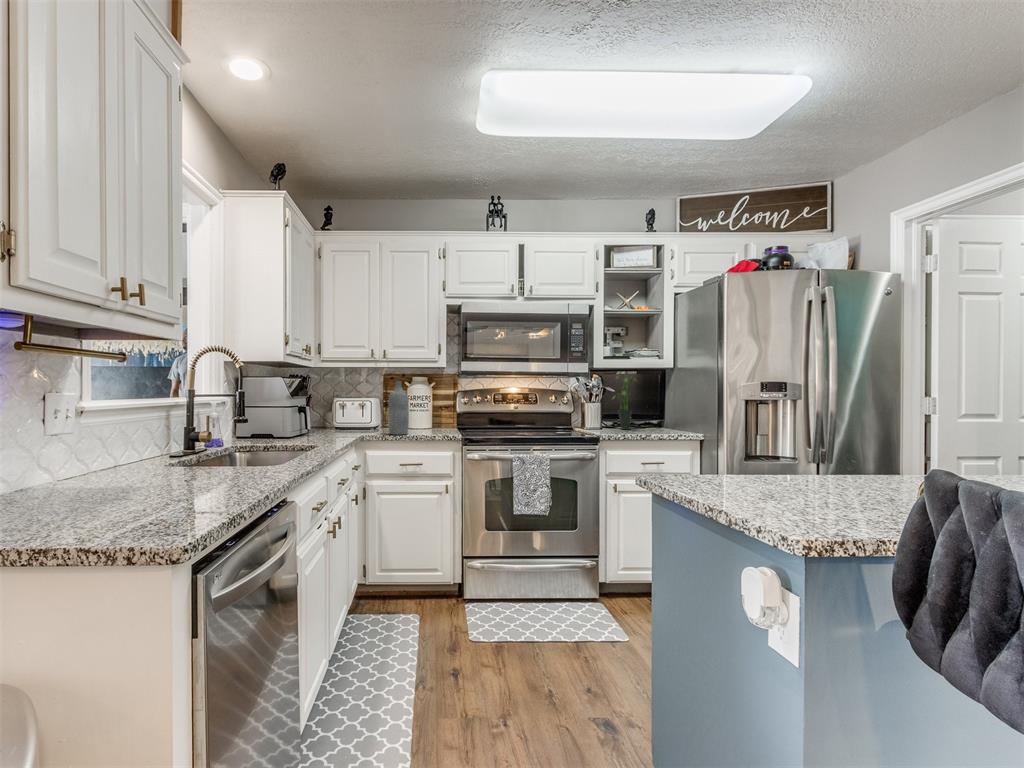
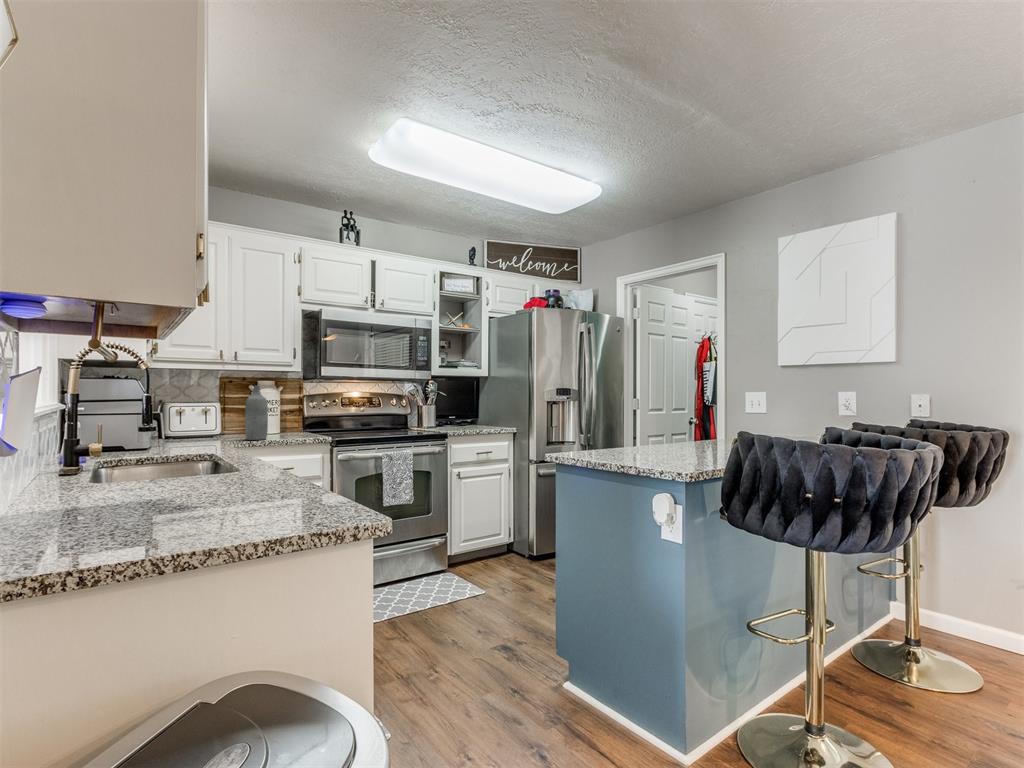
potted plant: present [612,376,637,429] -> none [445,379,466,426]

